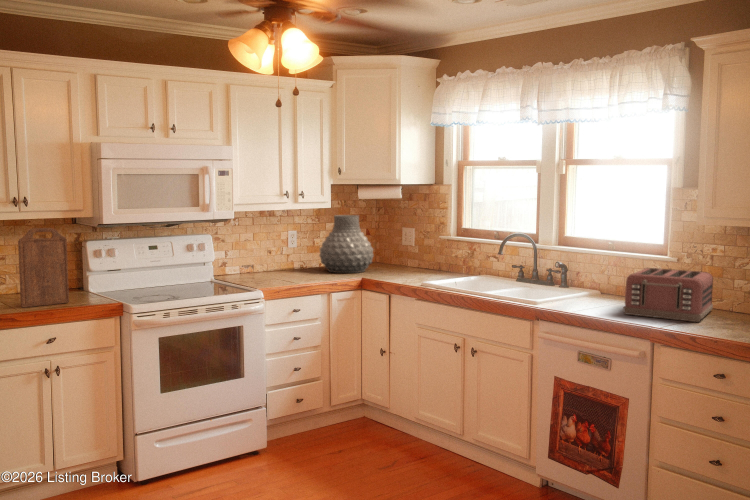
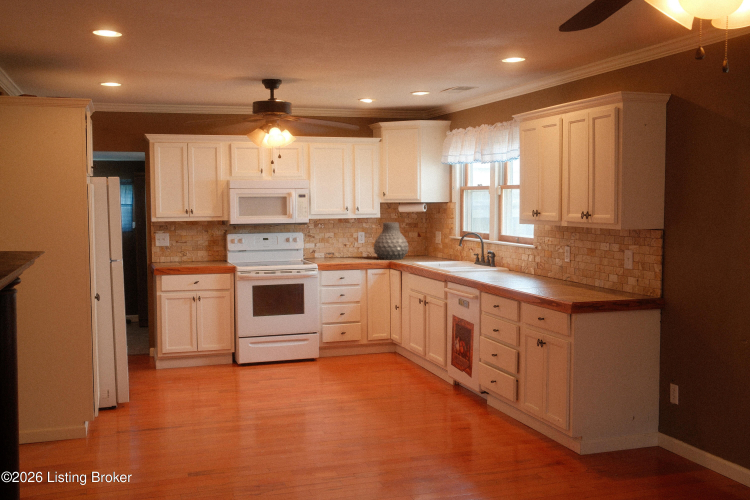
cutting board: present [18,228,69,308] -> none [186,226,211,266]
toaster: present [623,268,713,322] -> none [480,252,543,282]

